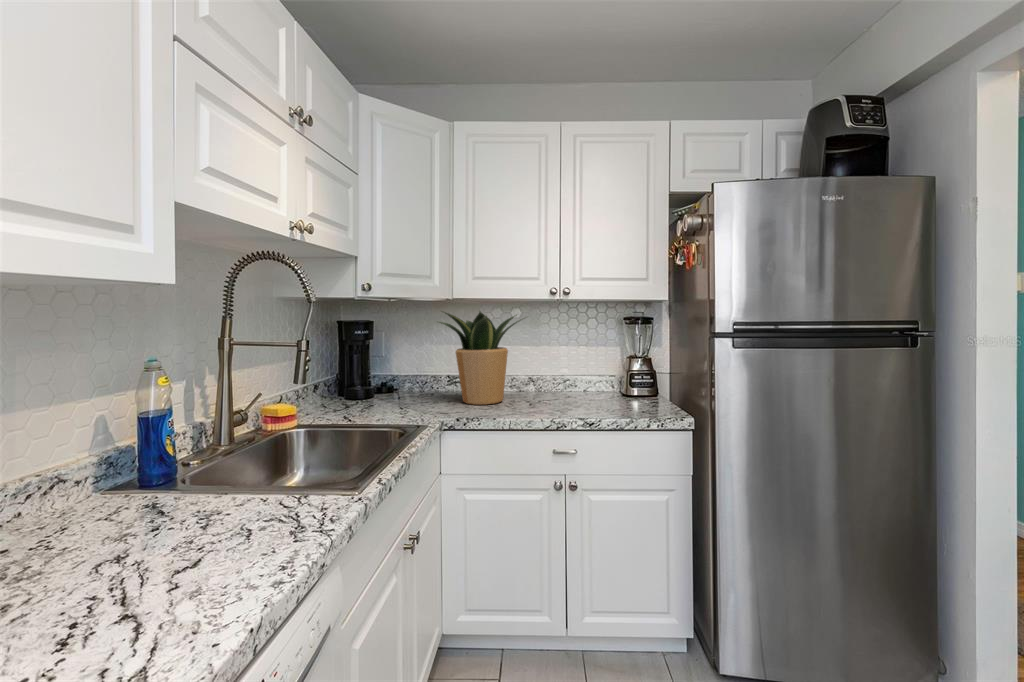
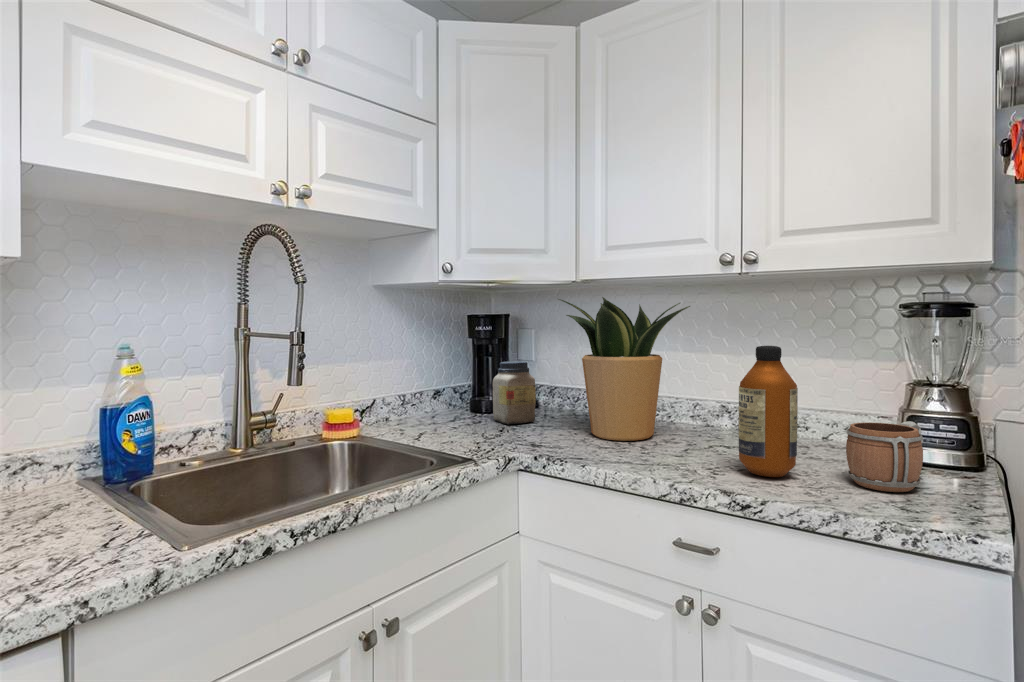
bottle: none [571,340,601,410] -> present [739,346,798,477]
jar: none [378,357,413,404] -> present [493,361,536,424]
mug: none [619,375,652,409] -> present [846,421,923,492]

